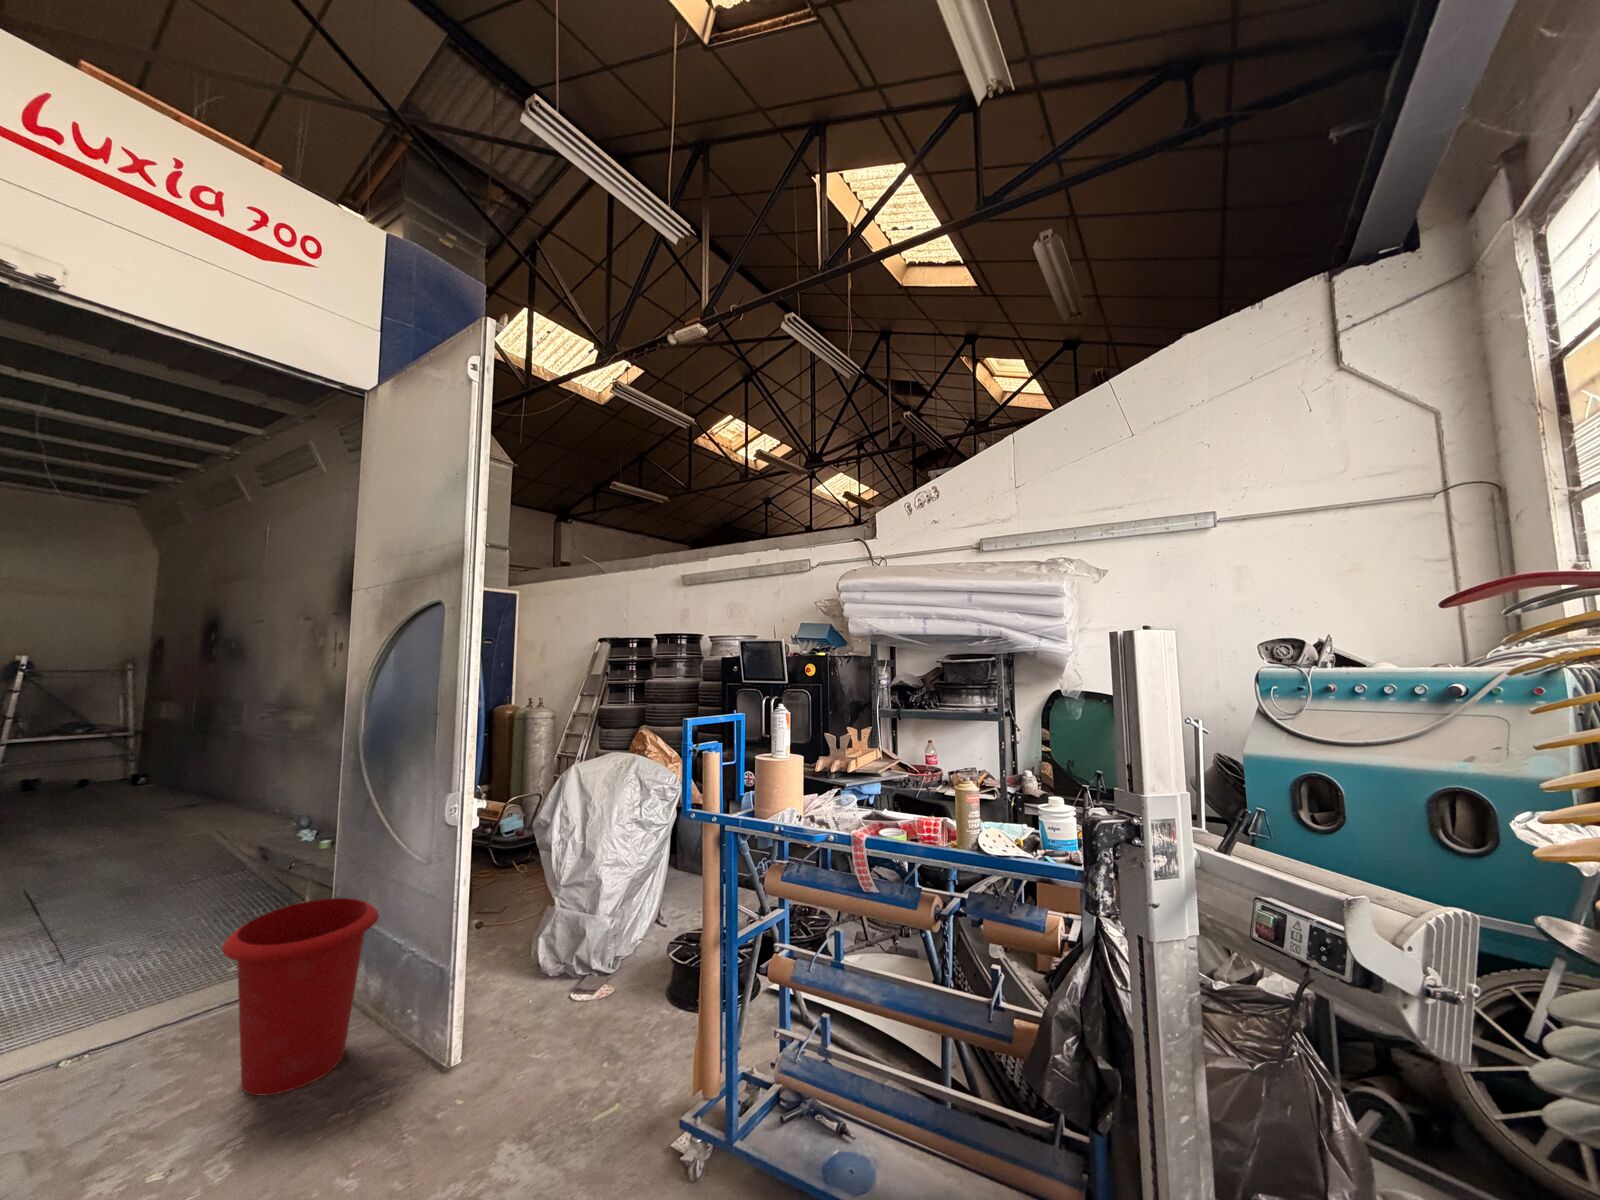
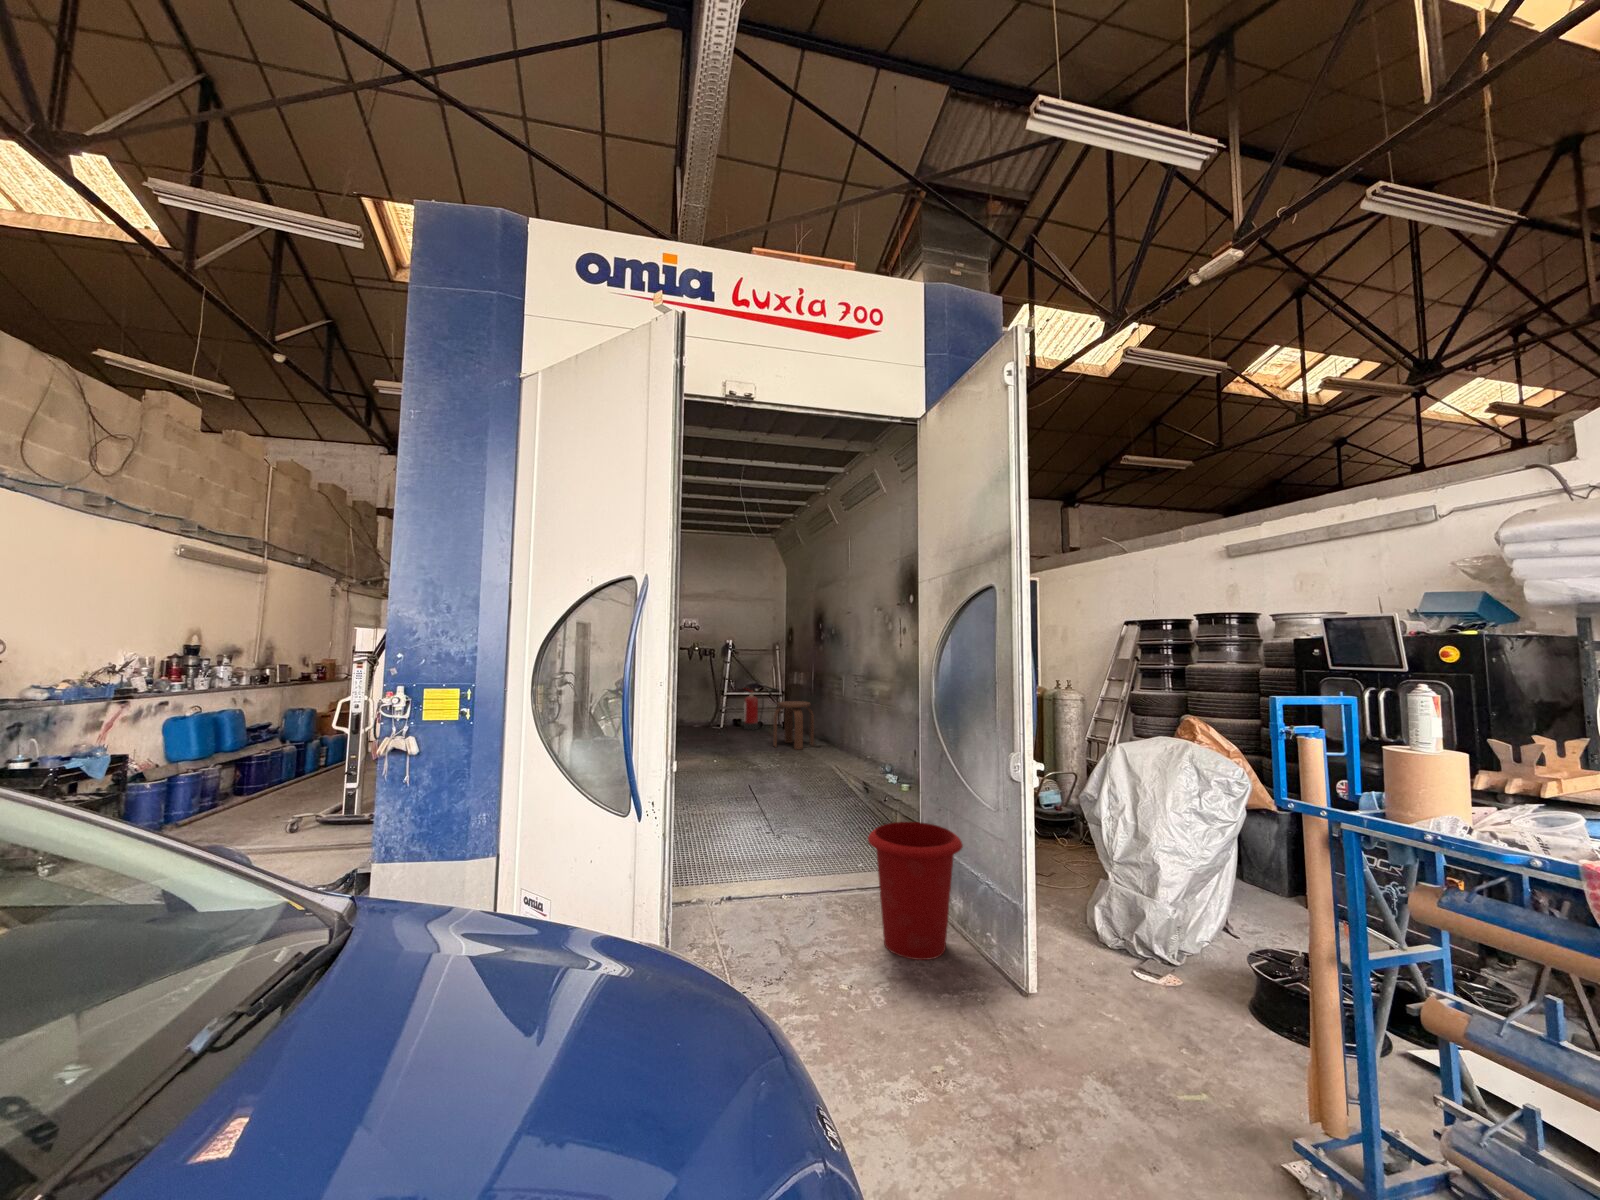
fire extinguisher: none [39,727,90,792] -> present [744,690,764,730]
stool: none [98,740,188,814] -> present [773,701,814,750]

